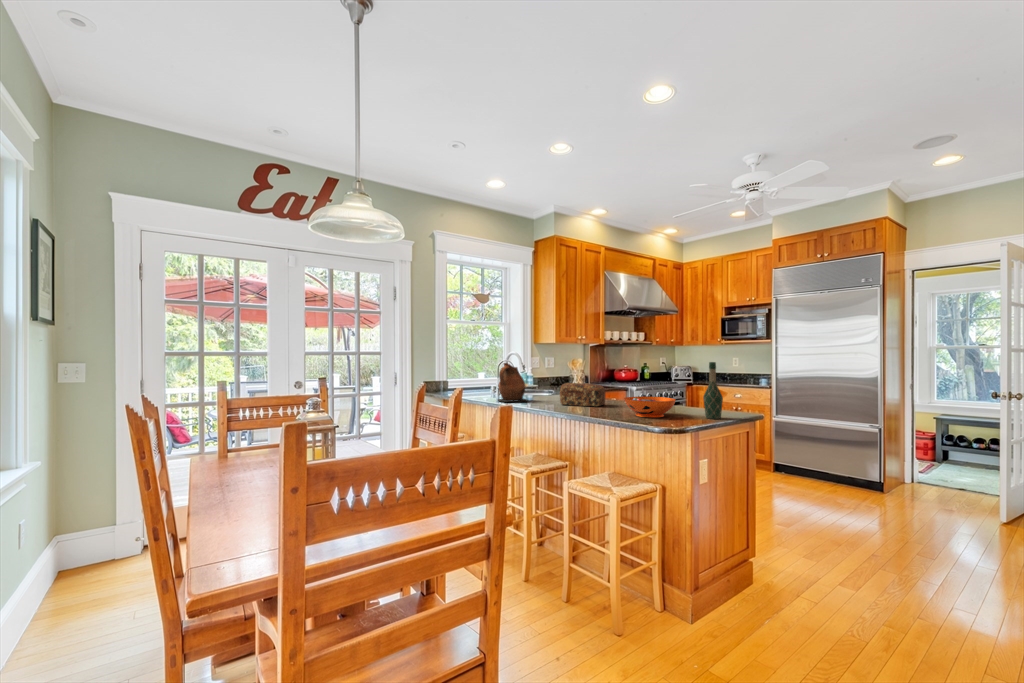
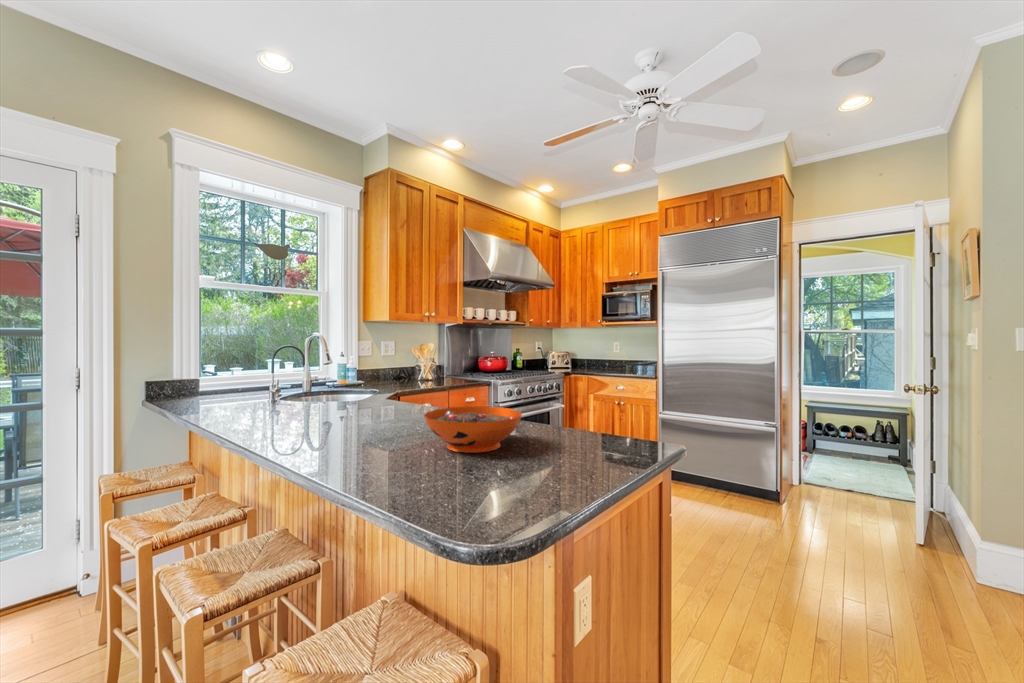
wine bottle: present [703,362,723,419] -> none [572,341,607,452]
ceramic pitcher: present [498,363,528,402] -> none [233,346,295,416]
bread loaf: present [560,383,605,406] -> none [336,380,420,422]

